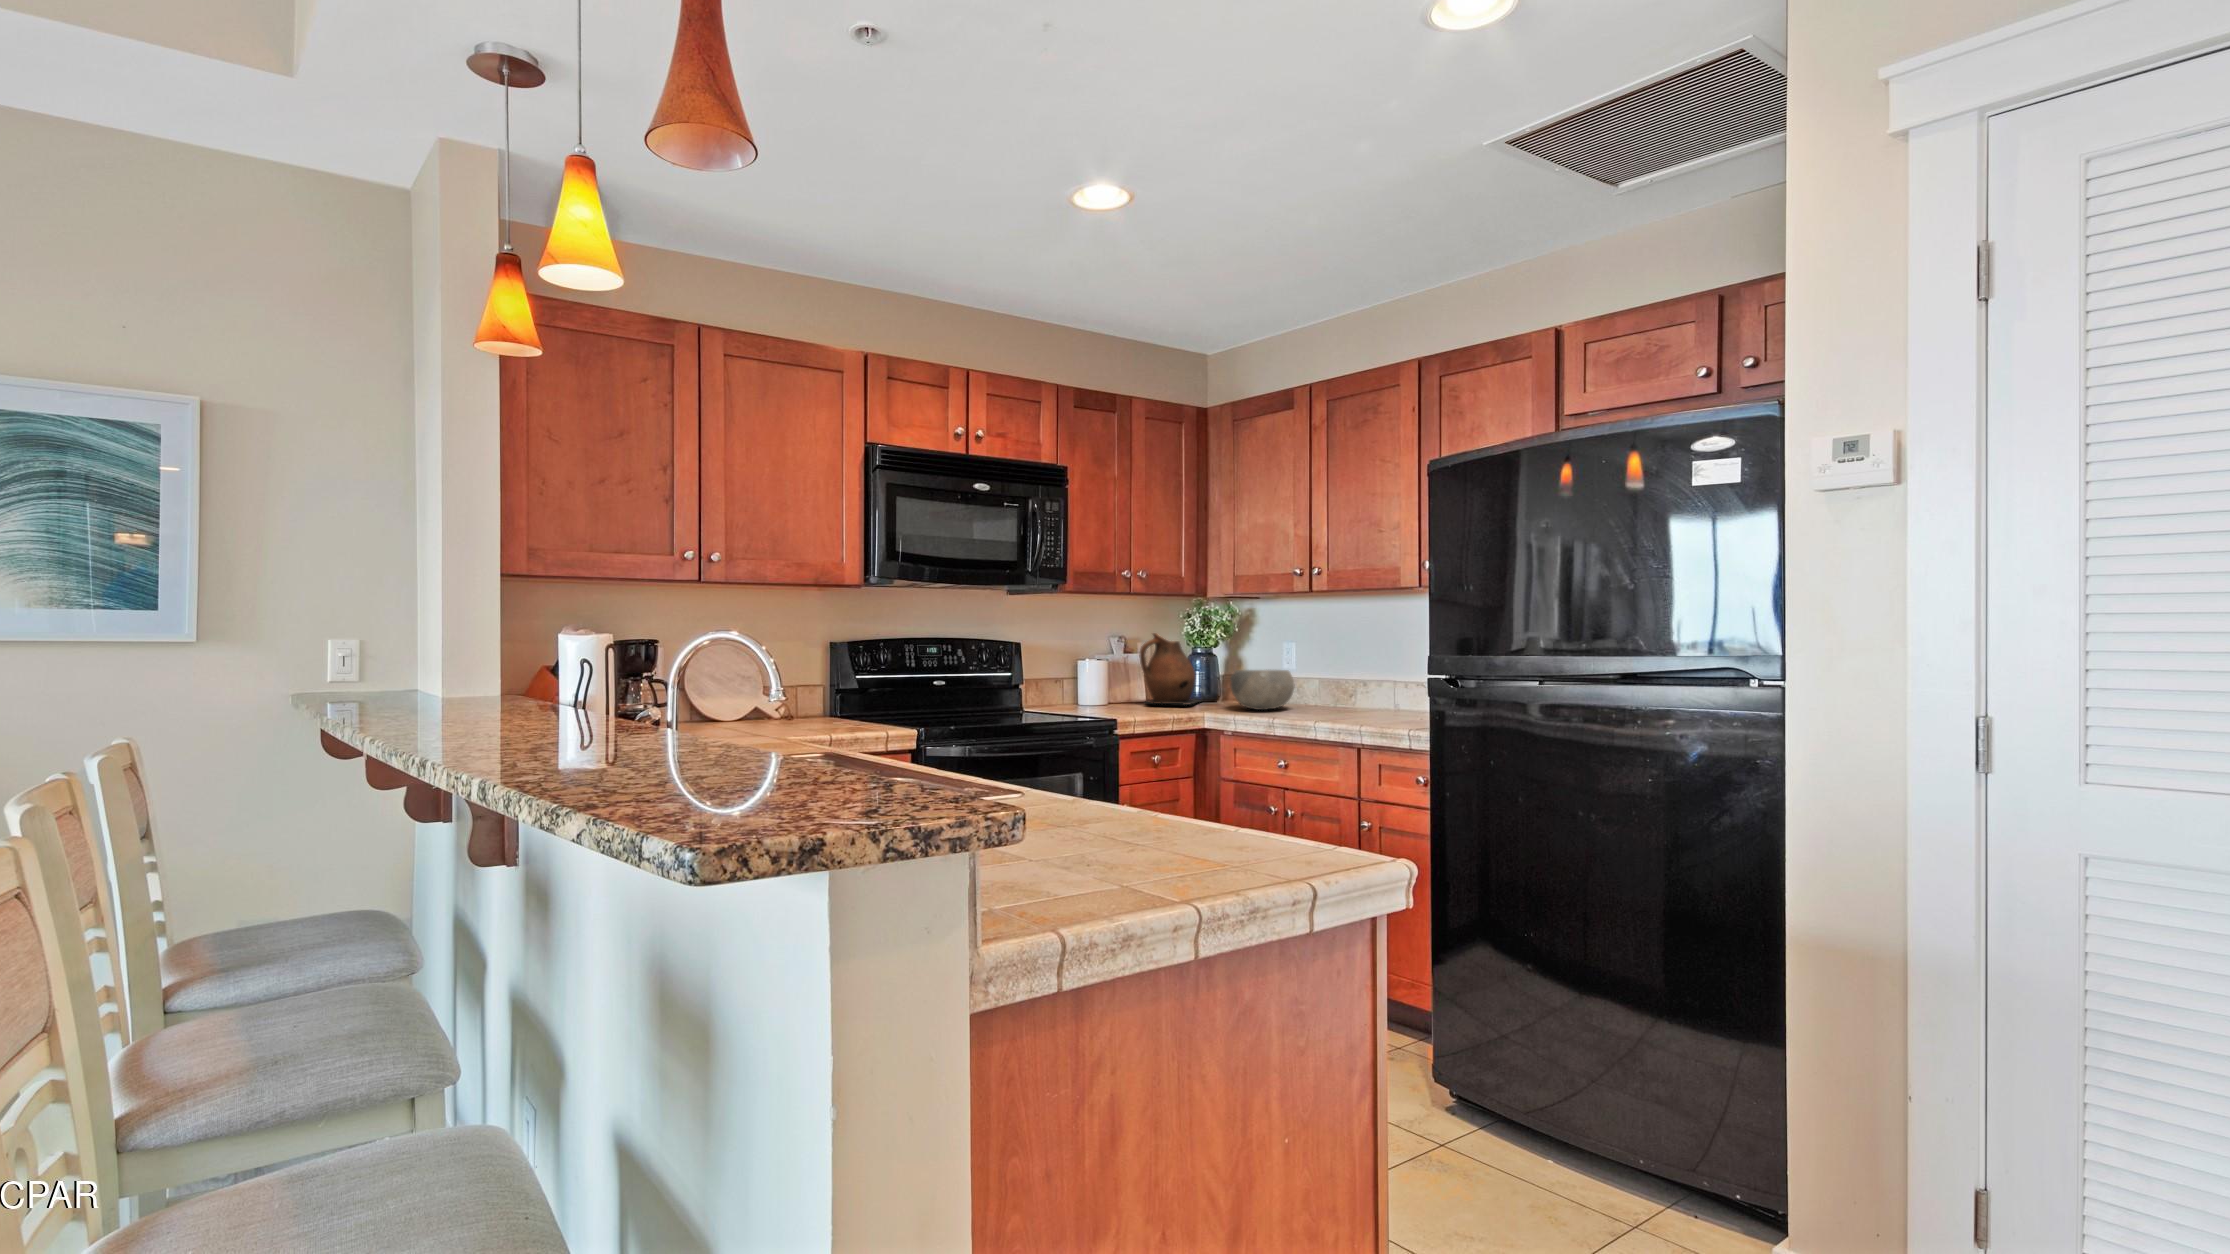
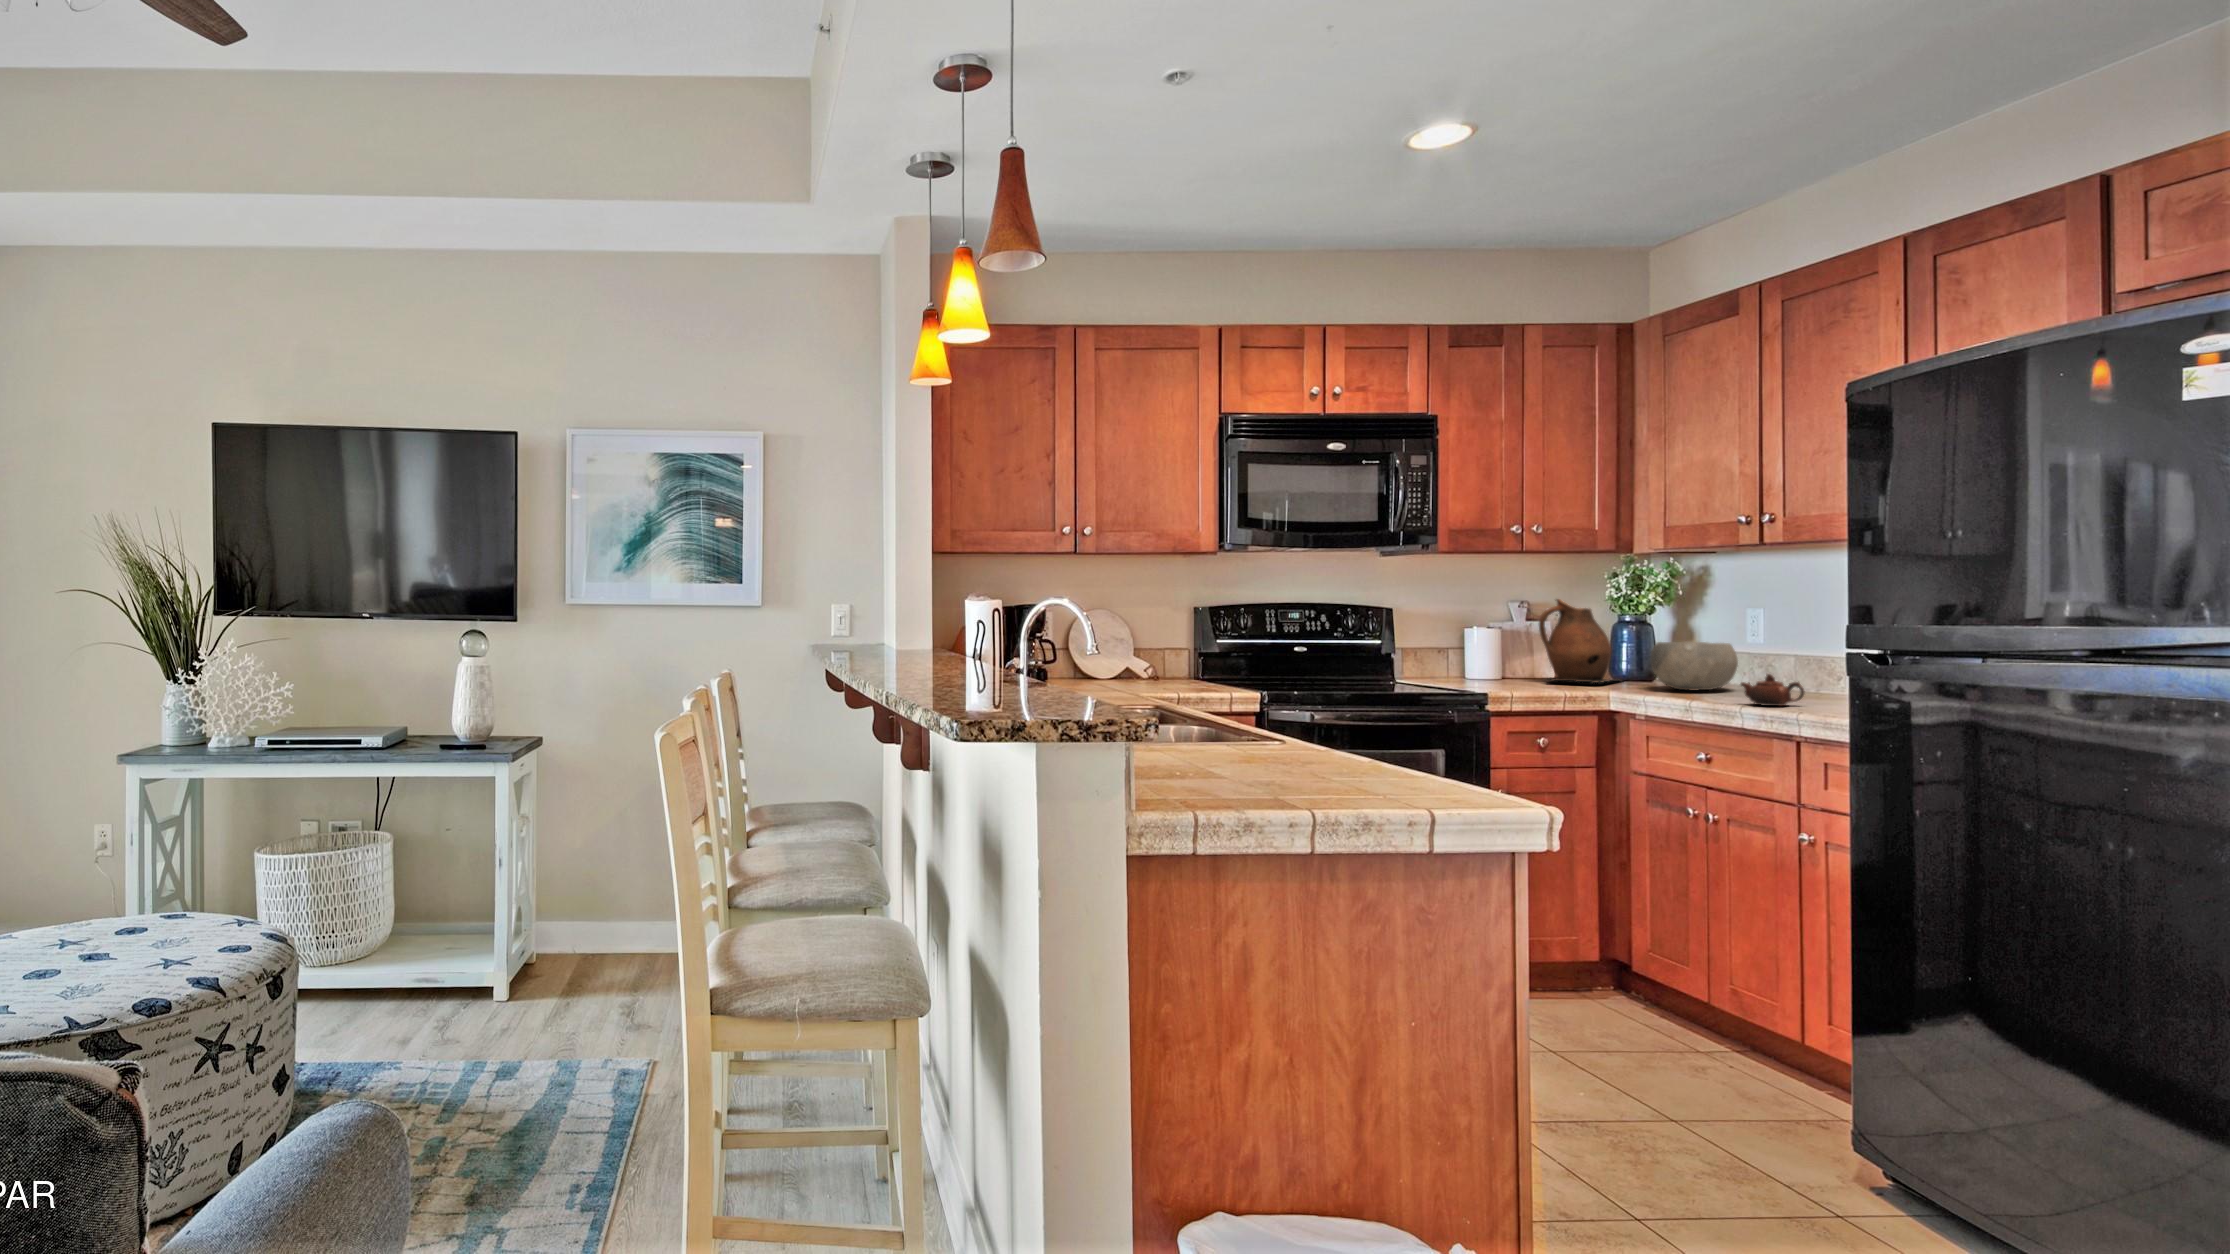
teapot: none [1310,697,1355,724] -> present [1741,674,1805,706]

